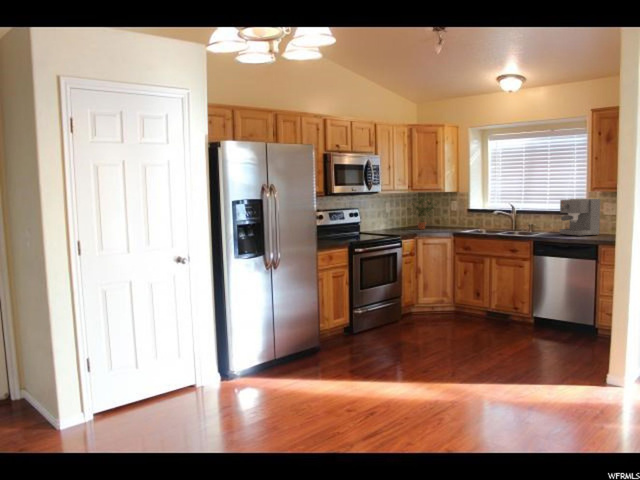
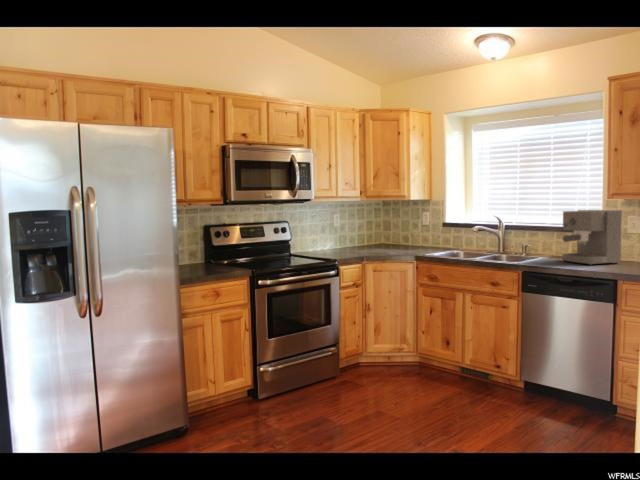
potted plant: present [408,196,436,229] -> none [361,205,401,250]

